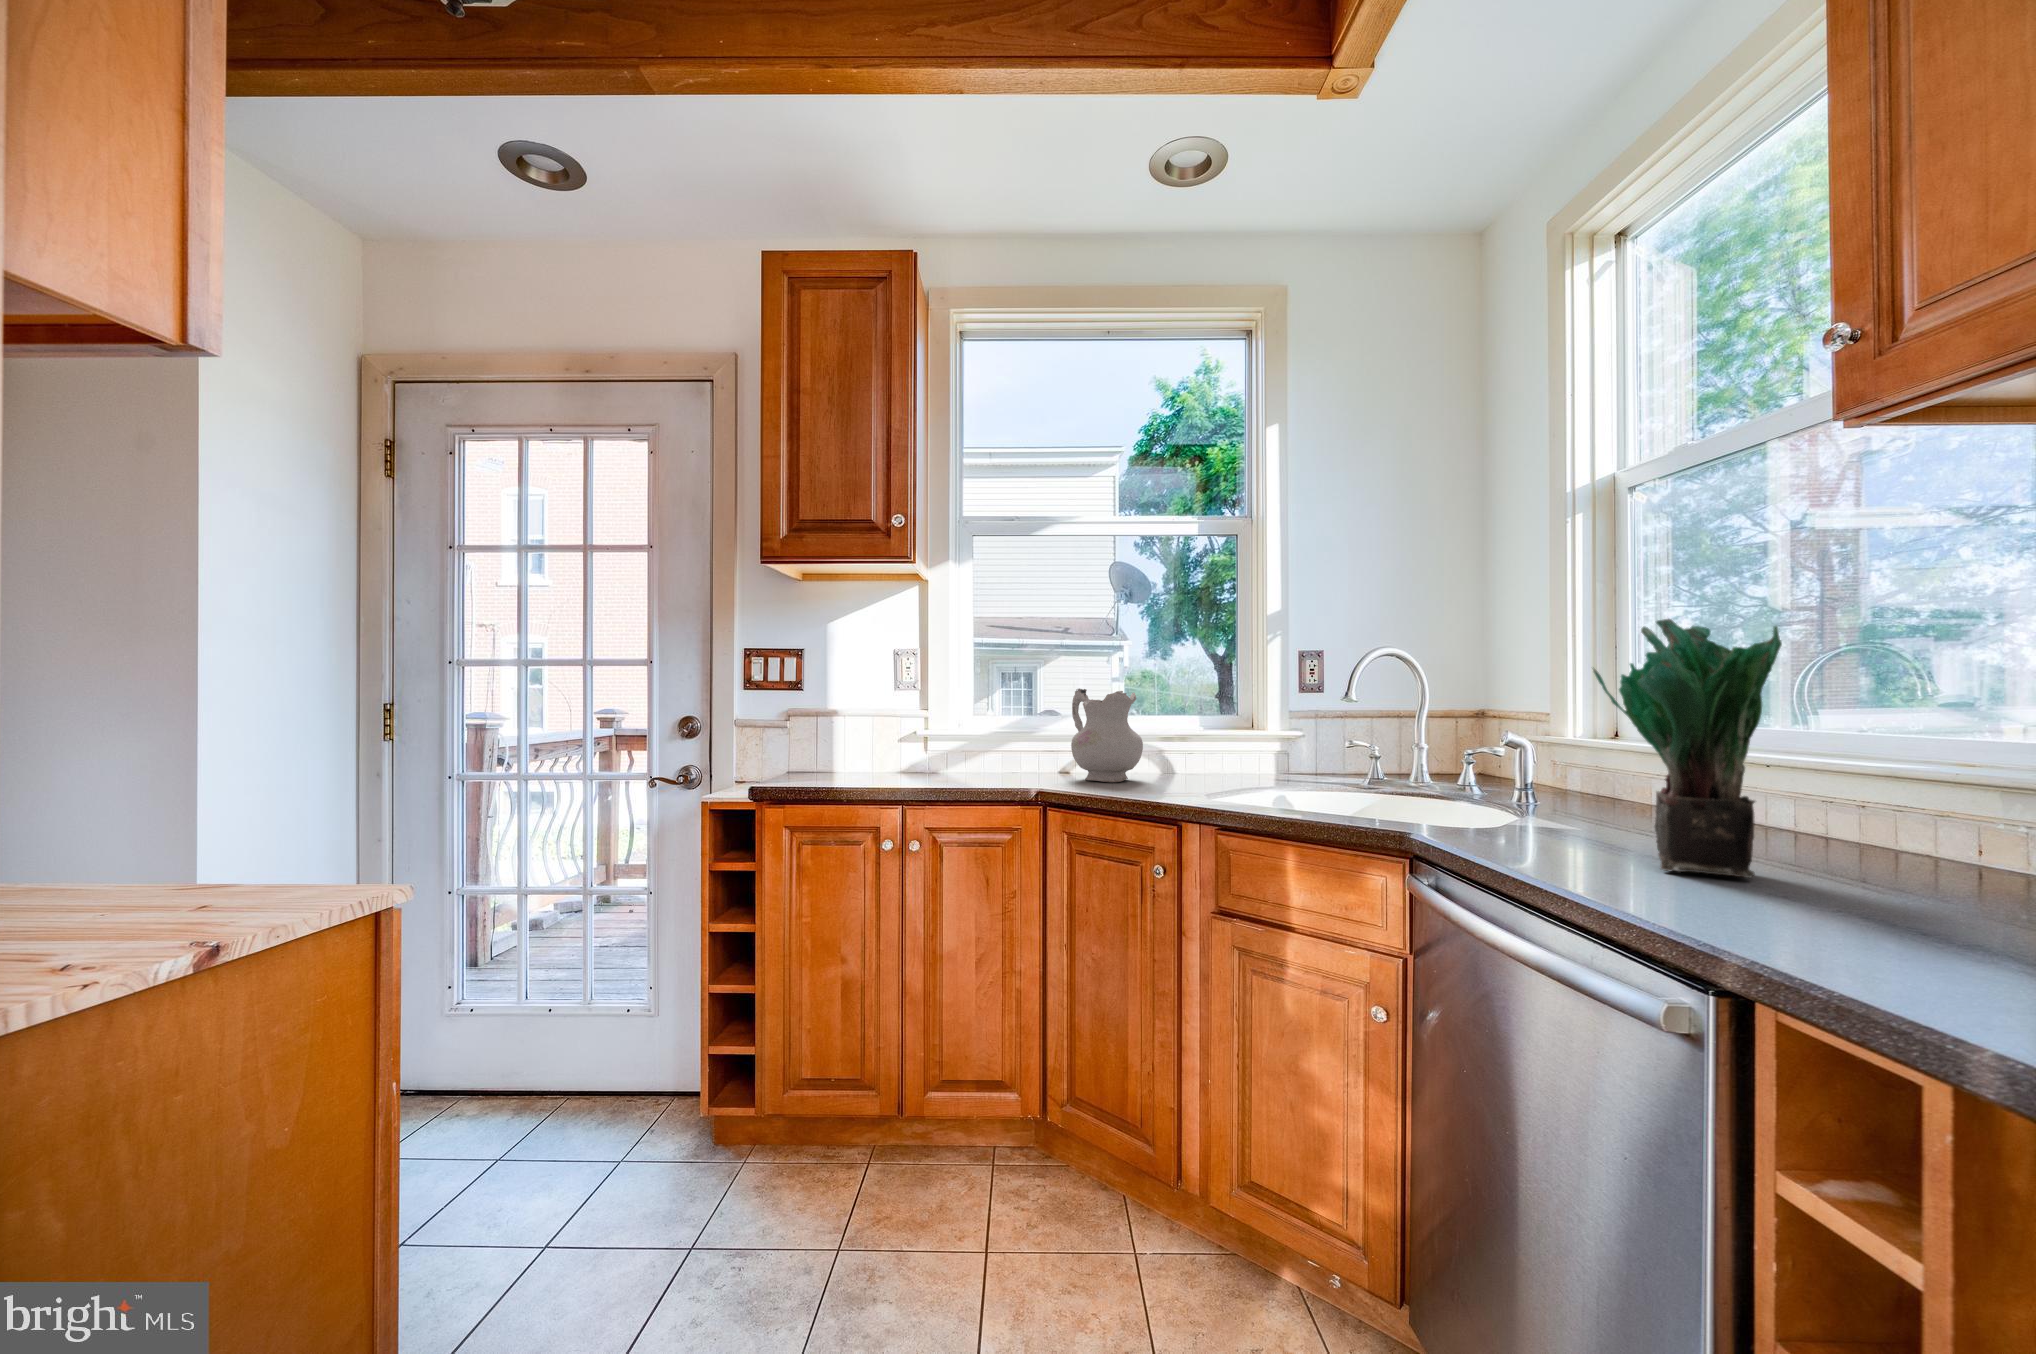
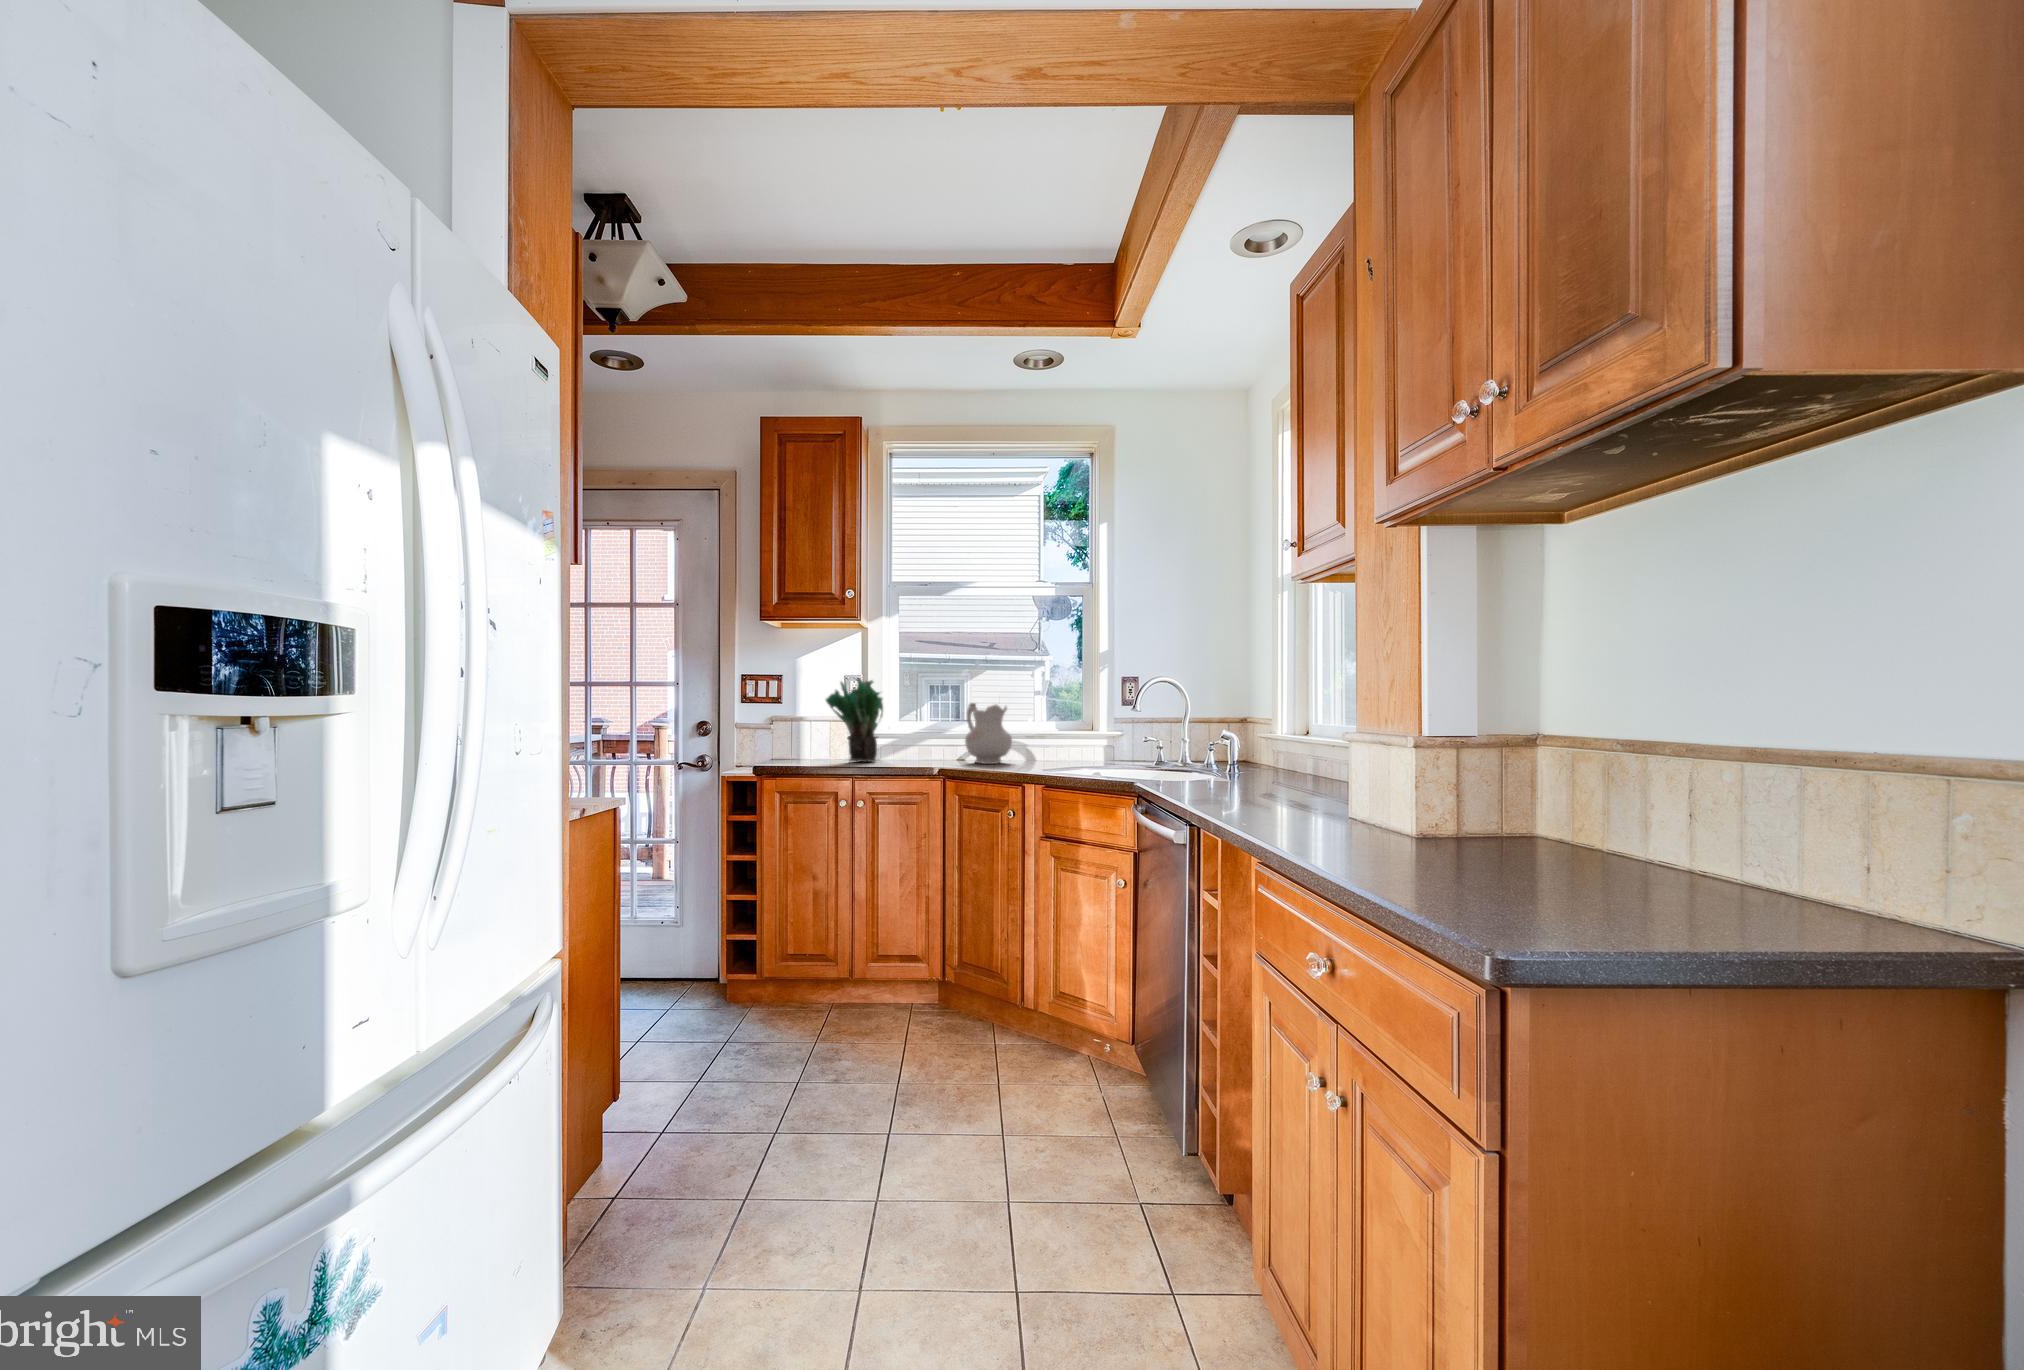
potted plant: present [1593,619,1782,878] -> present [826,678,883,762]

